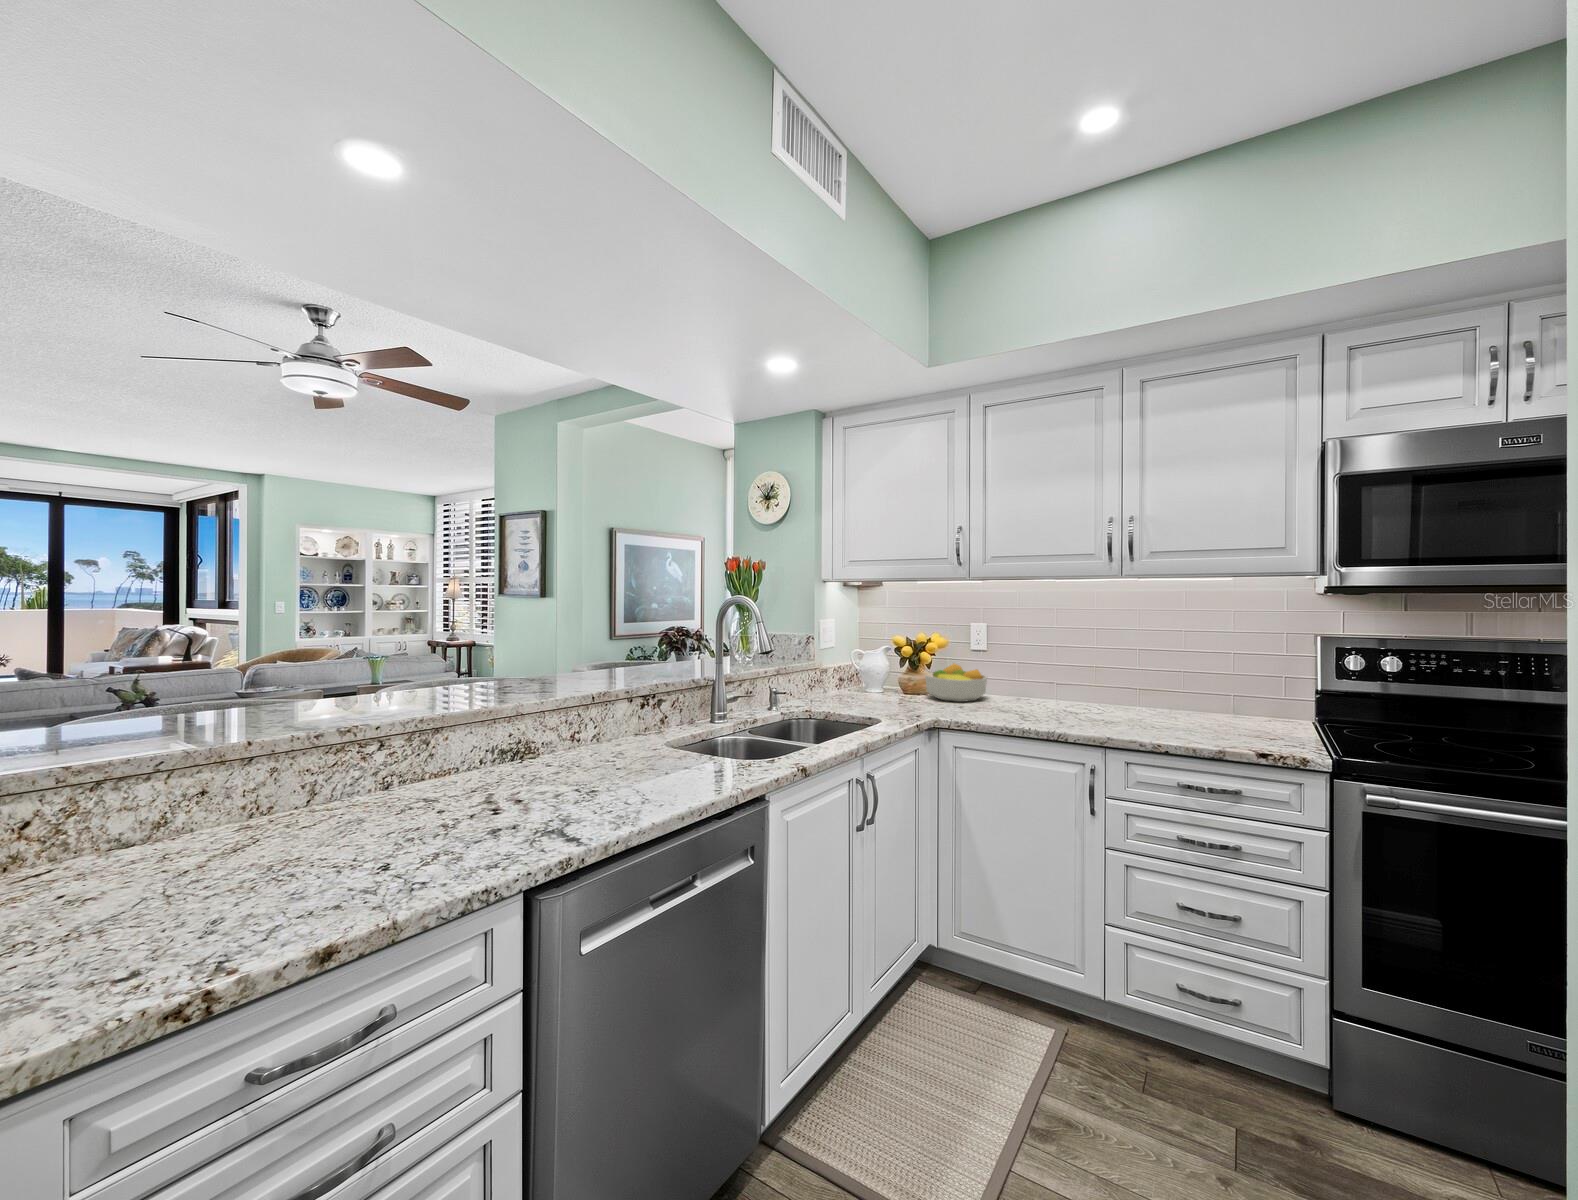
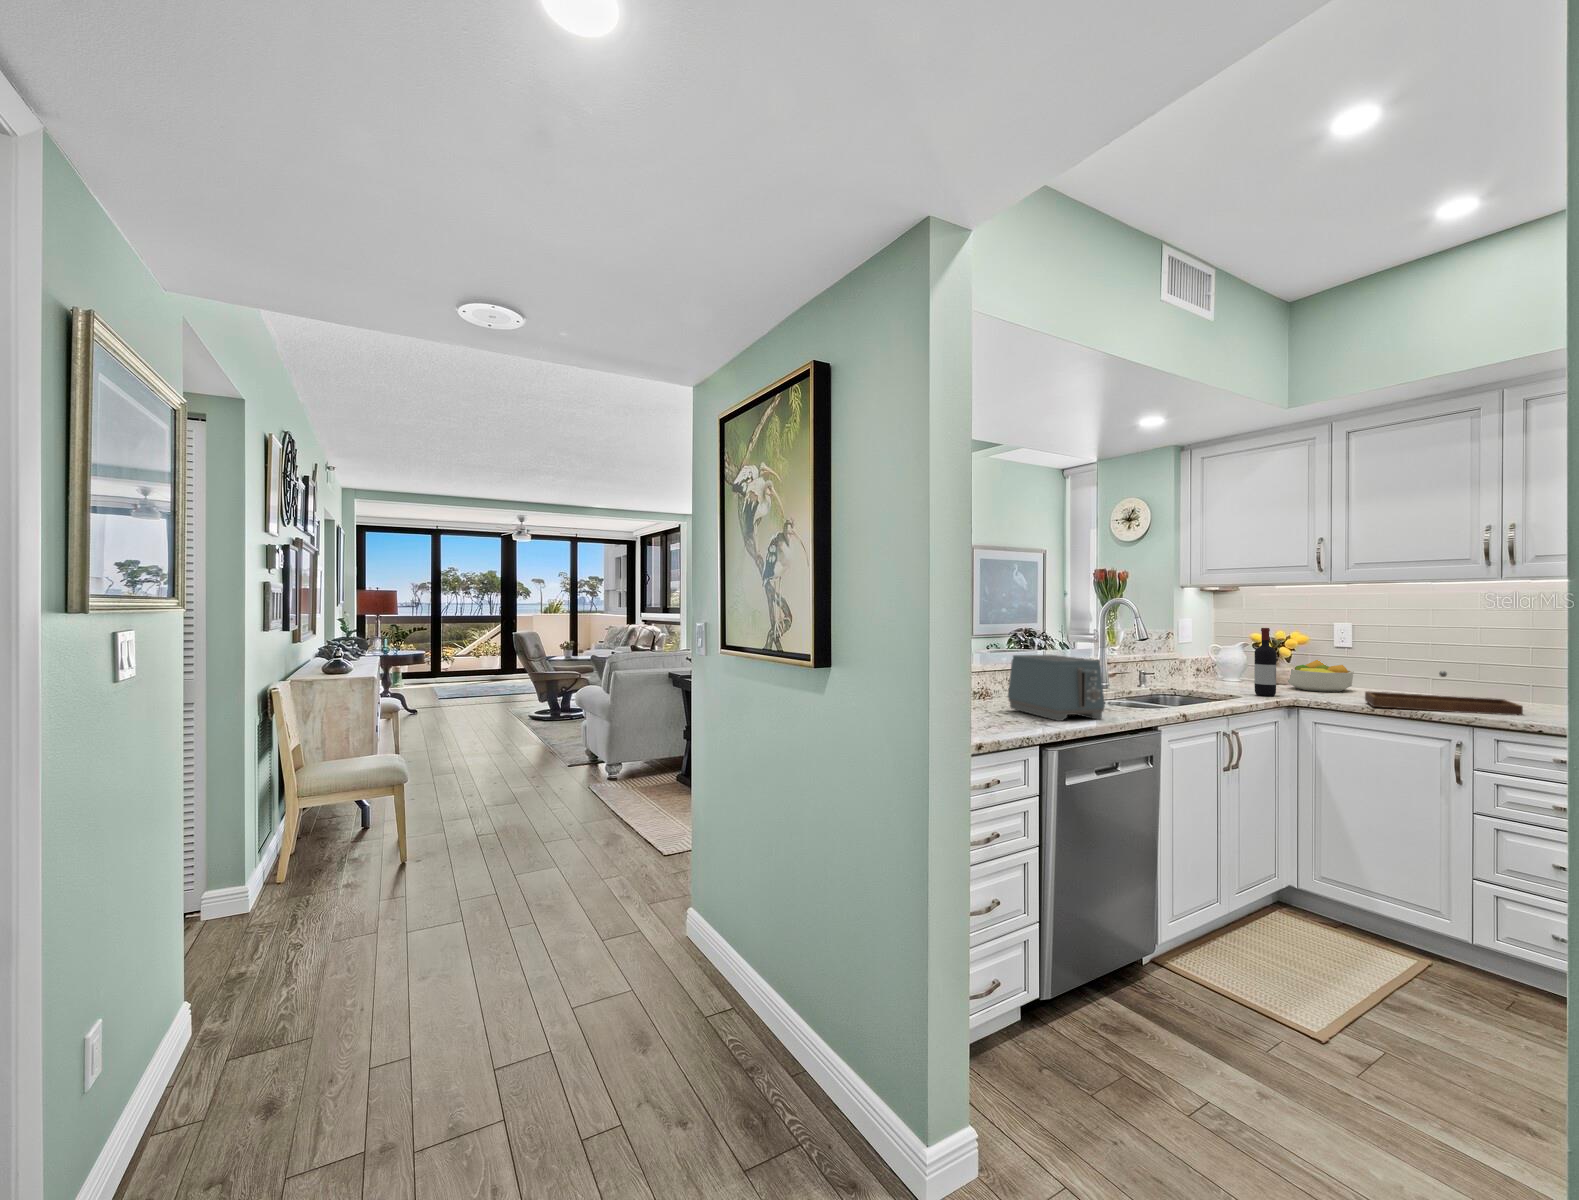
wine bottle: none [893,631,916,715] -> present [1254,628,1276,696]
tray: none [1003,680,1151,732] -> present [1365,671,1523,715]
toaster: none [543,686,683,811] -> present [1008,655,1105,721]

